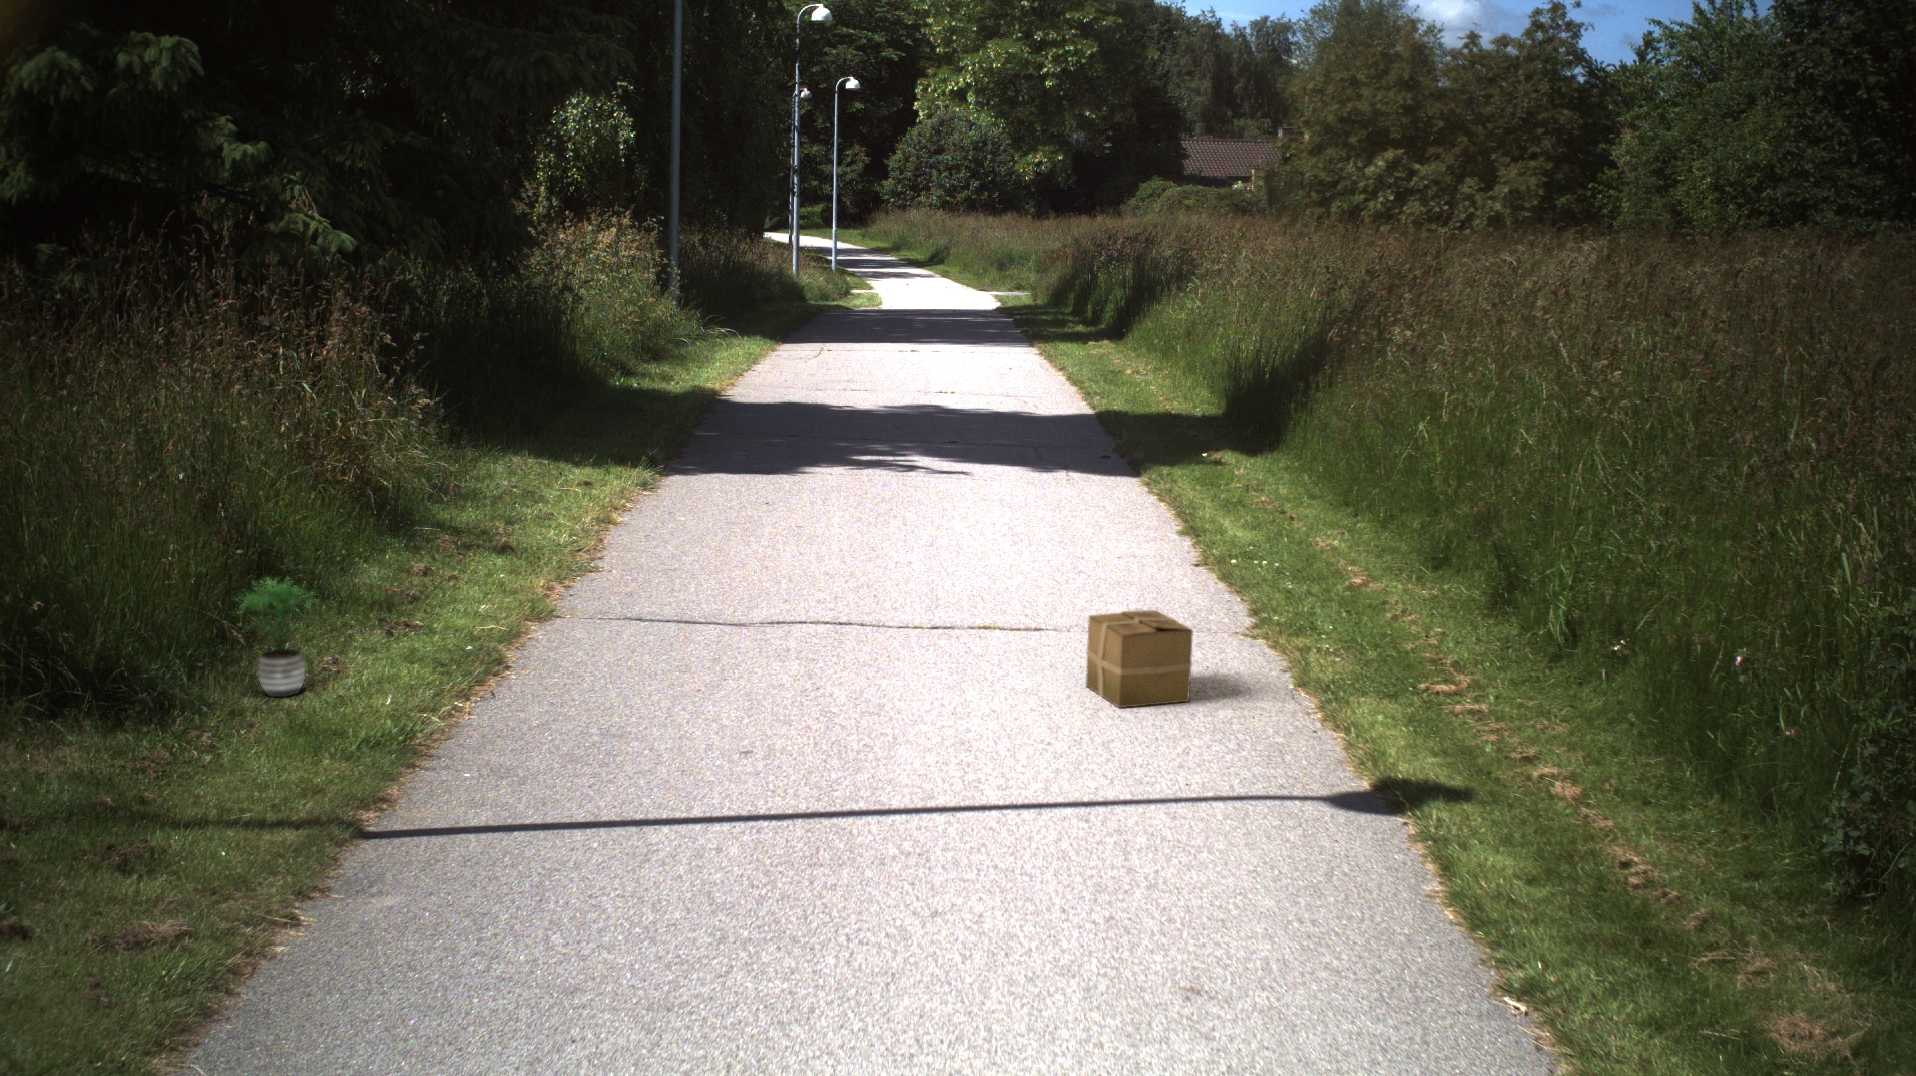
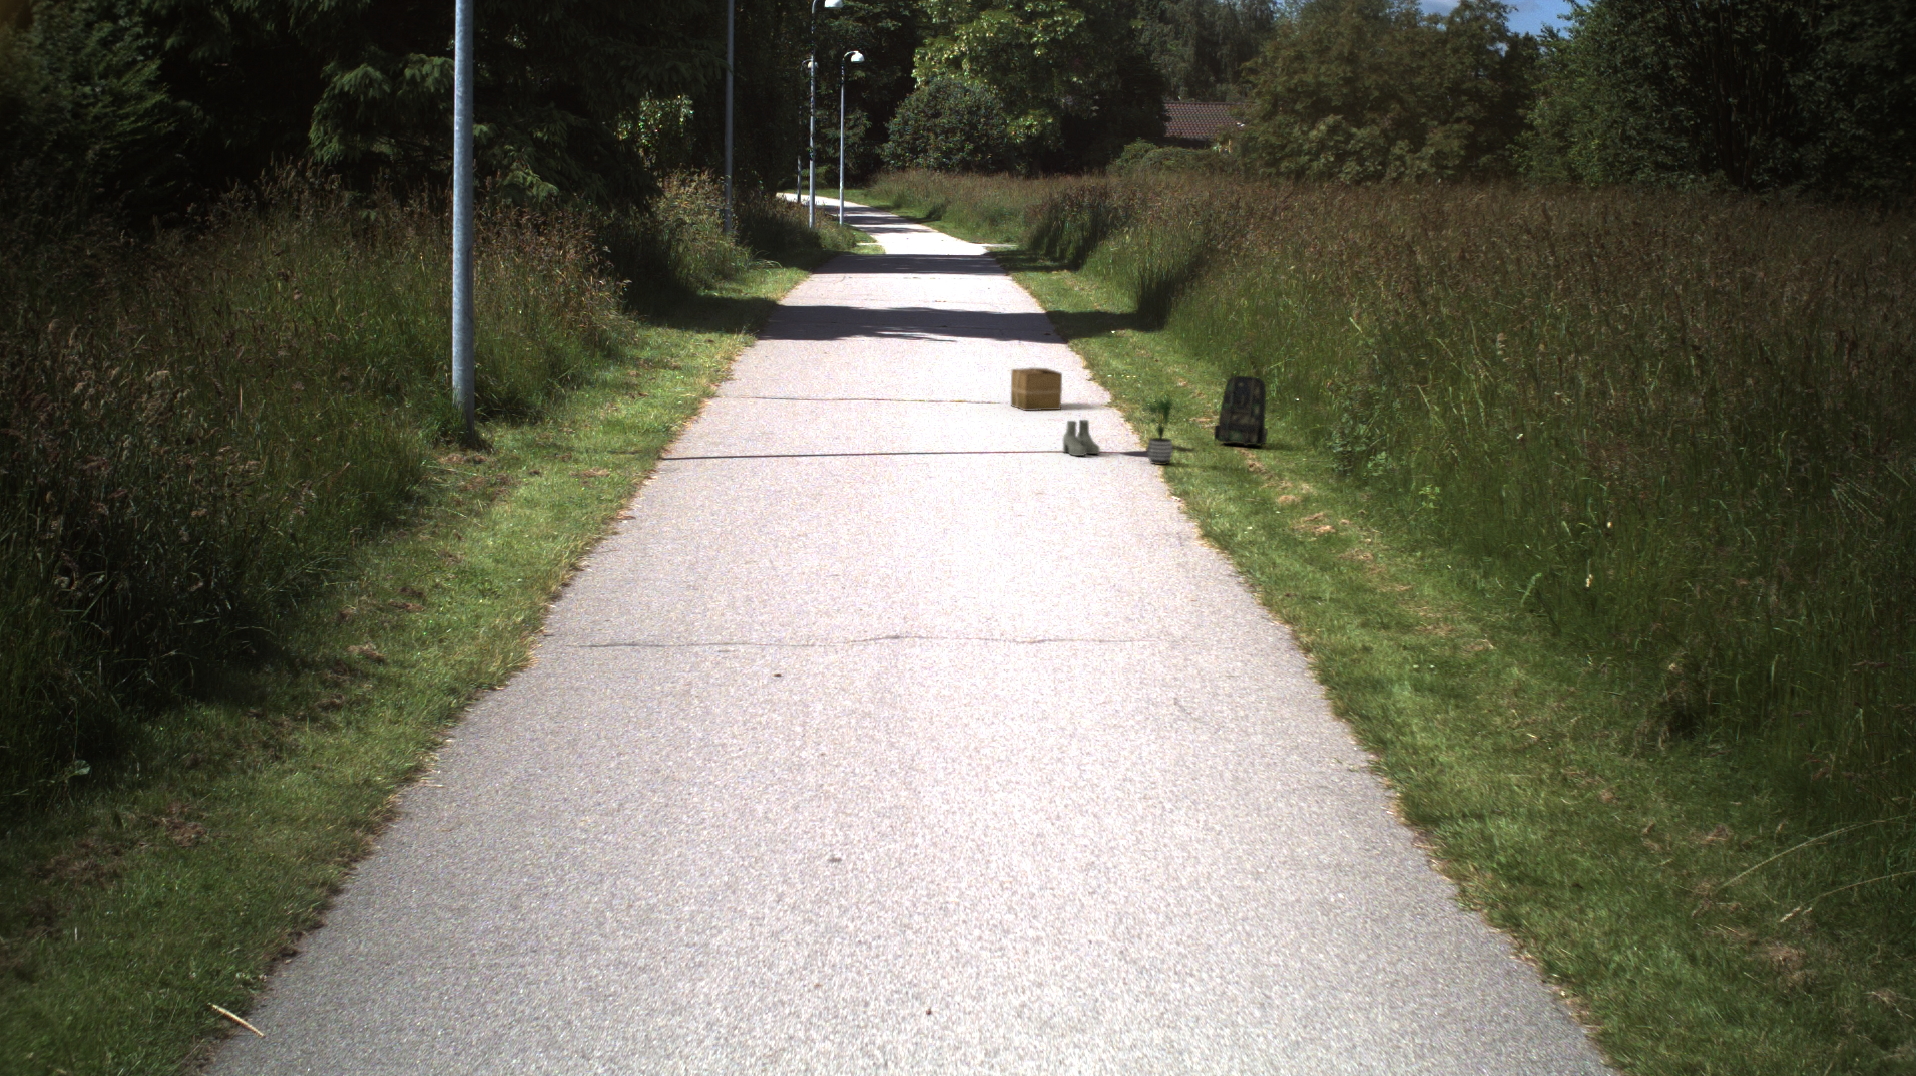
potted plant: present [237,577,320,697] -> present [1142,395,1182,465]
backpack: none [1588,706,1721,883] -> present [1214,376,1268,446]
boots: none [1251,842,1347,952] -> present [1063,420,1100,456]

